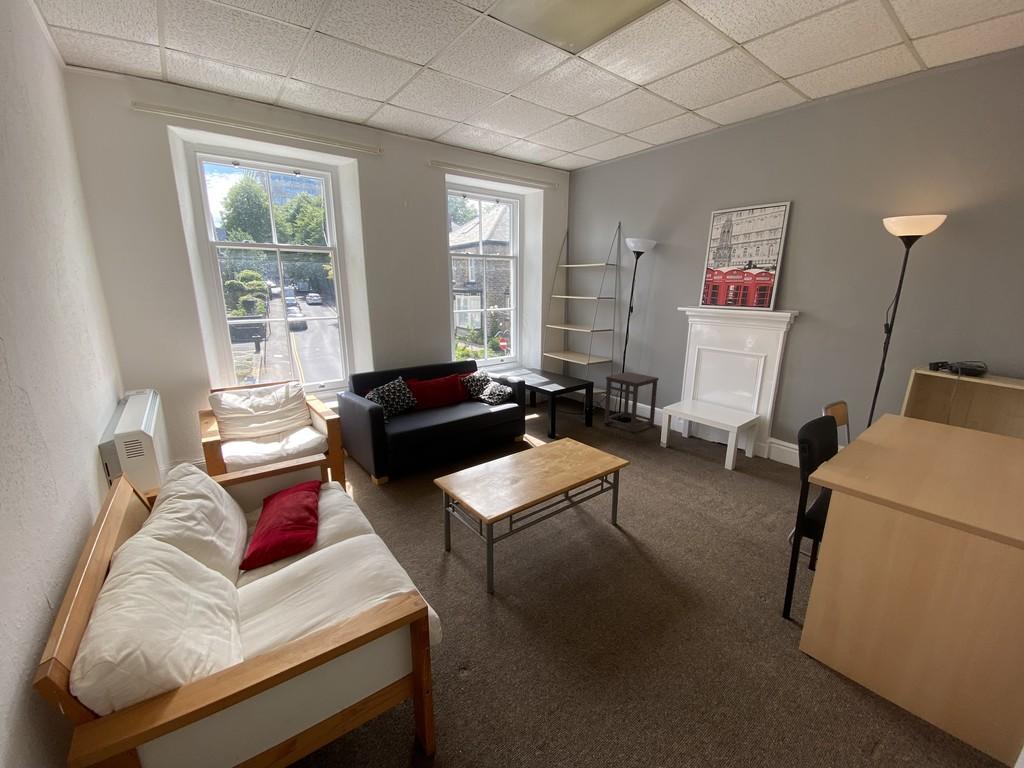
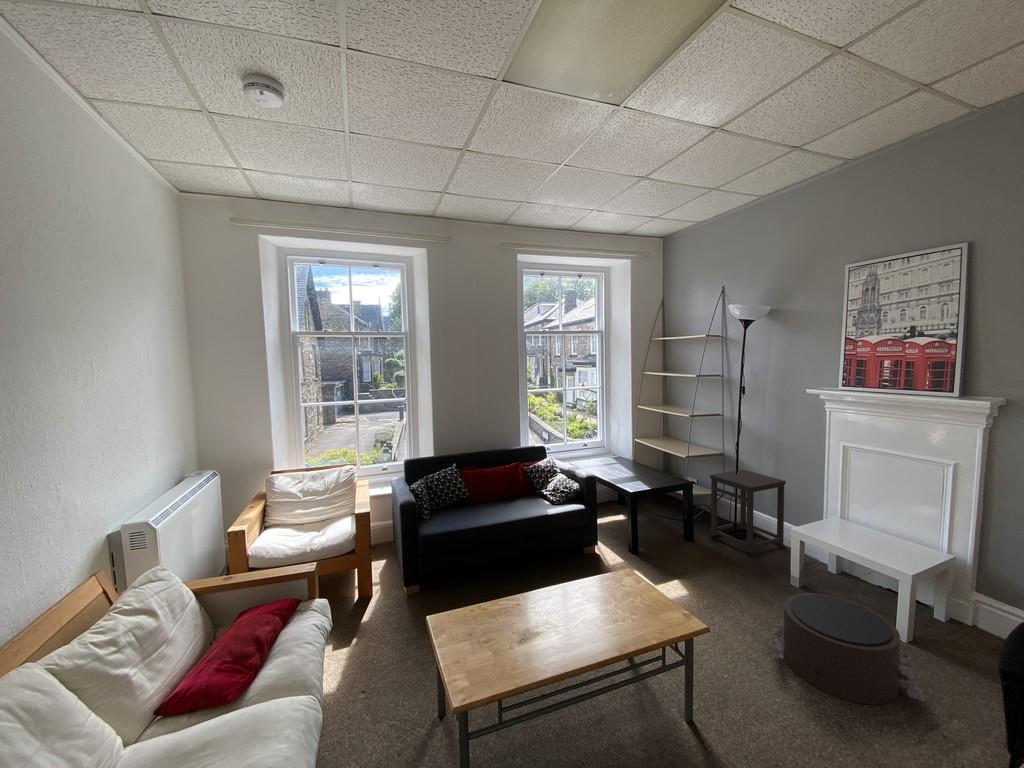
pouf: none [656,446,741,504] -> present [772,593,925,705]

